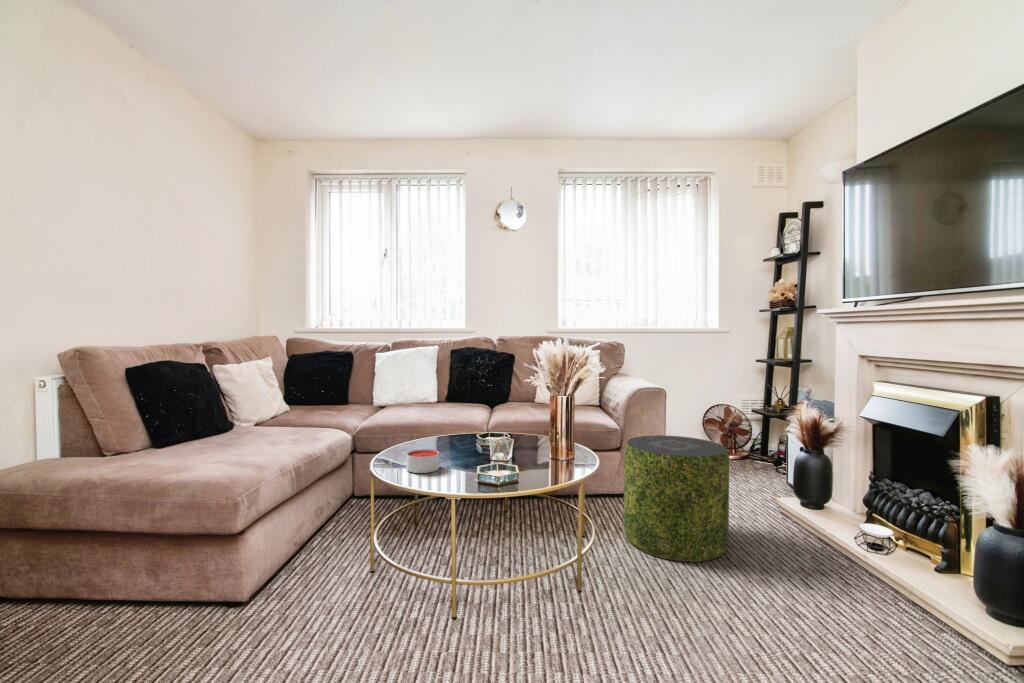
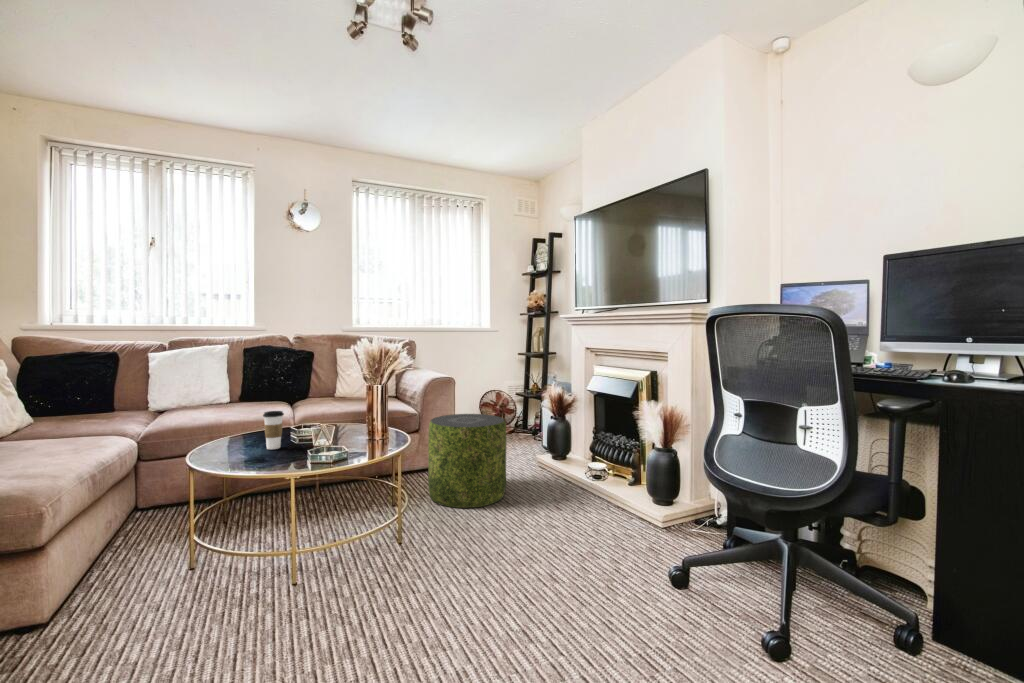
coffee cup: none [439,417,459,459] -> present [263,411,284,449]
candle: present [407,449,439,473] -> none [234,442,268,464]

